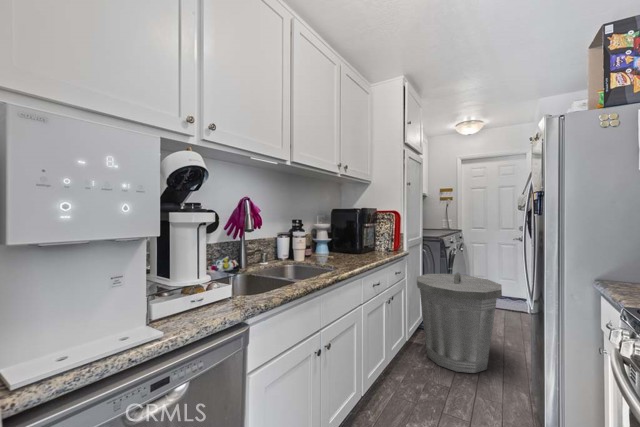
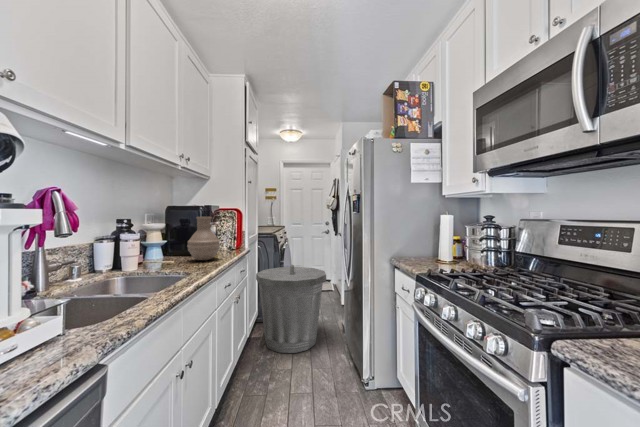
vase: none [343,218,372,258] -> present [187,217,220,260]

